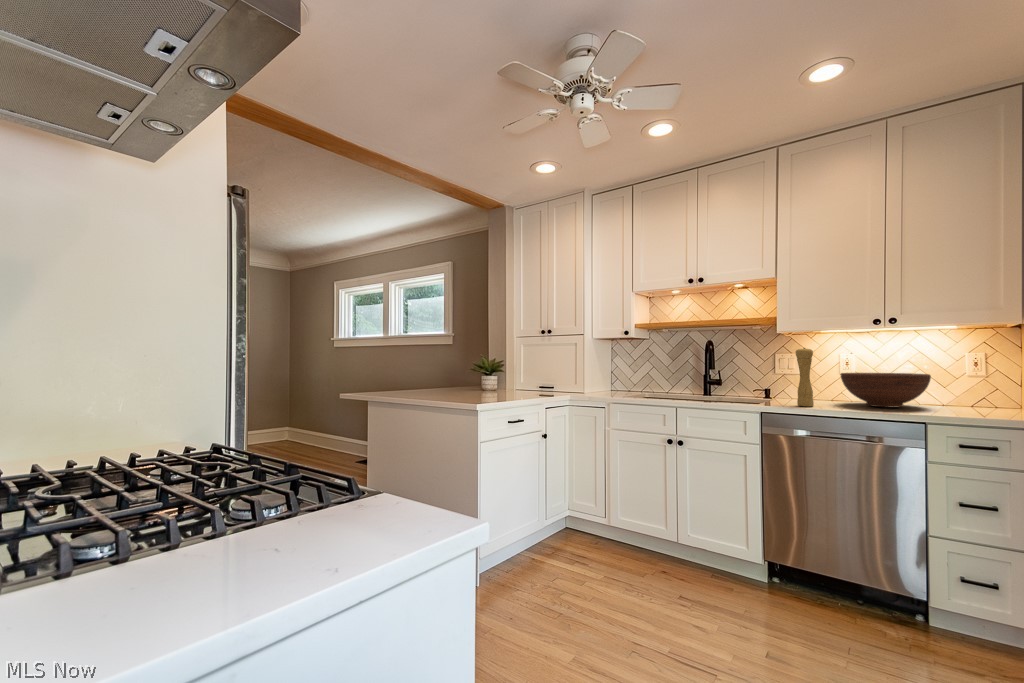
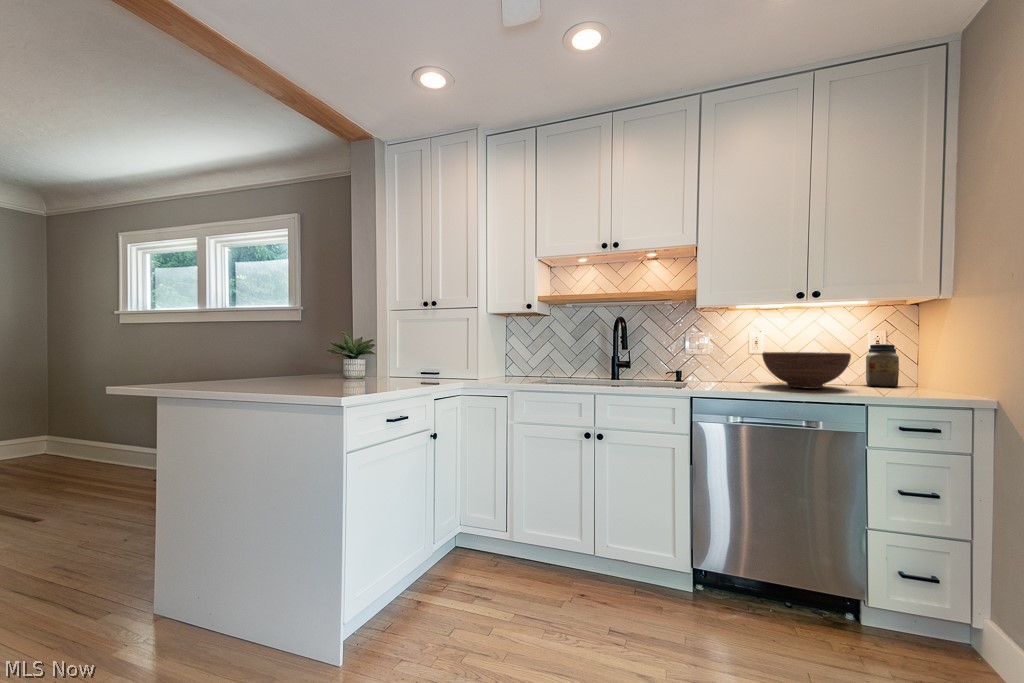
pepper mill: present [796,348,814,406] -> none [723,324,741,389]
jar: none [960,366,995,408] -> present [866,344,899,387]

